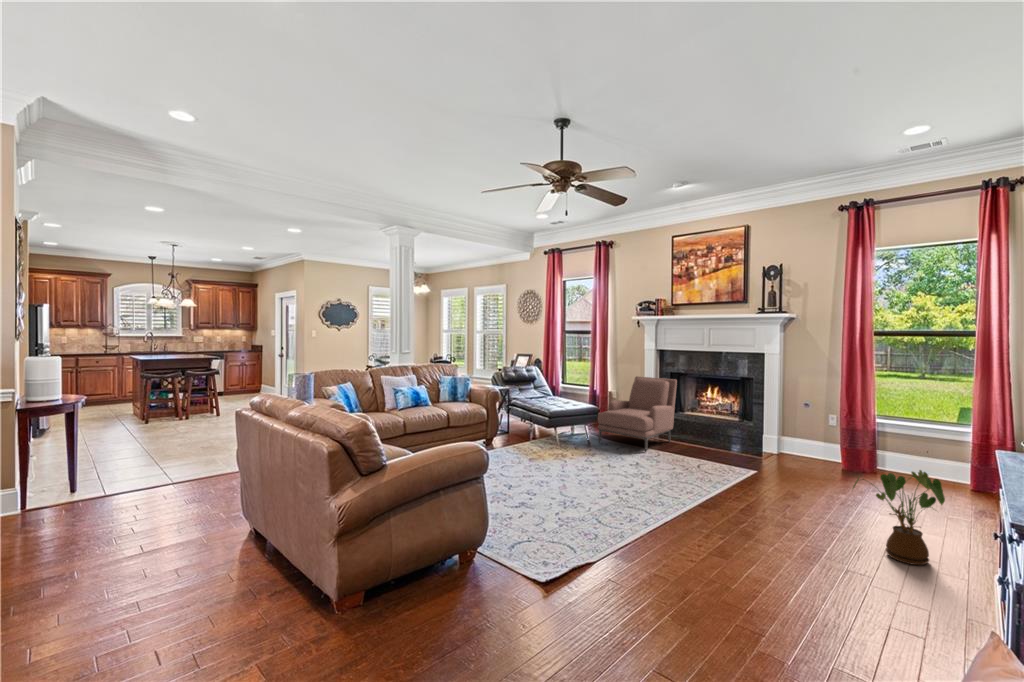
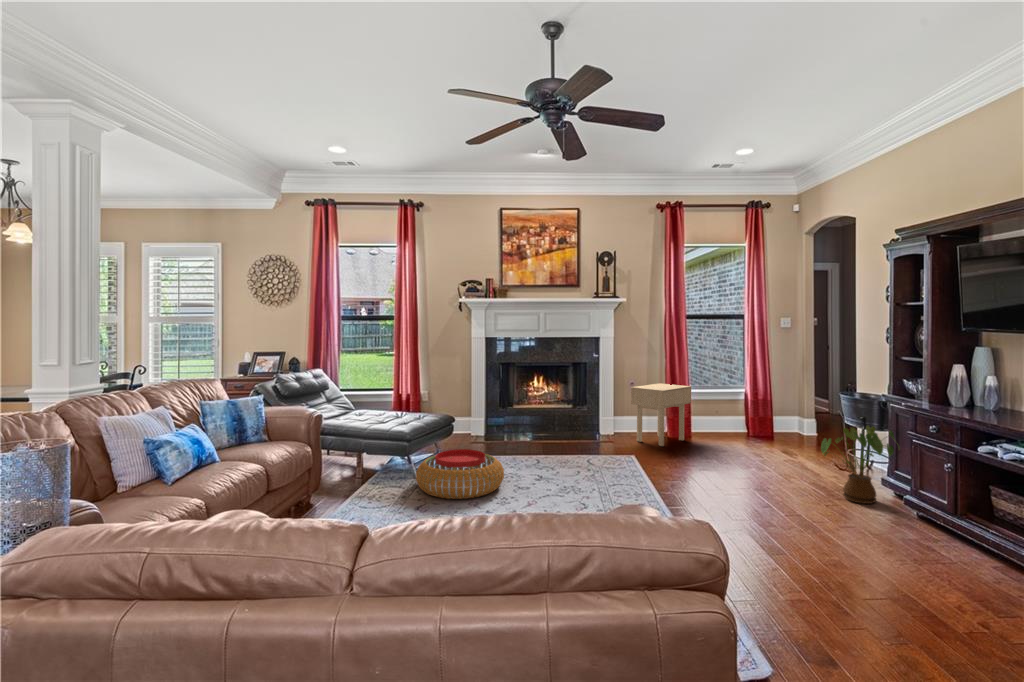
armchair: present [598,376,677,452] -> none [457,370,526,458]
side table: none [779,406,861,473] -> present [631,383,691,446]
pouf: none [530,430,594,463] -> present [416,449,504,499]

